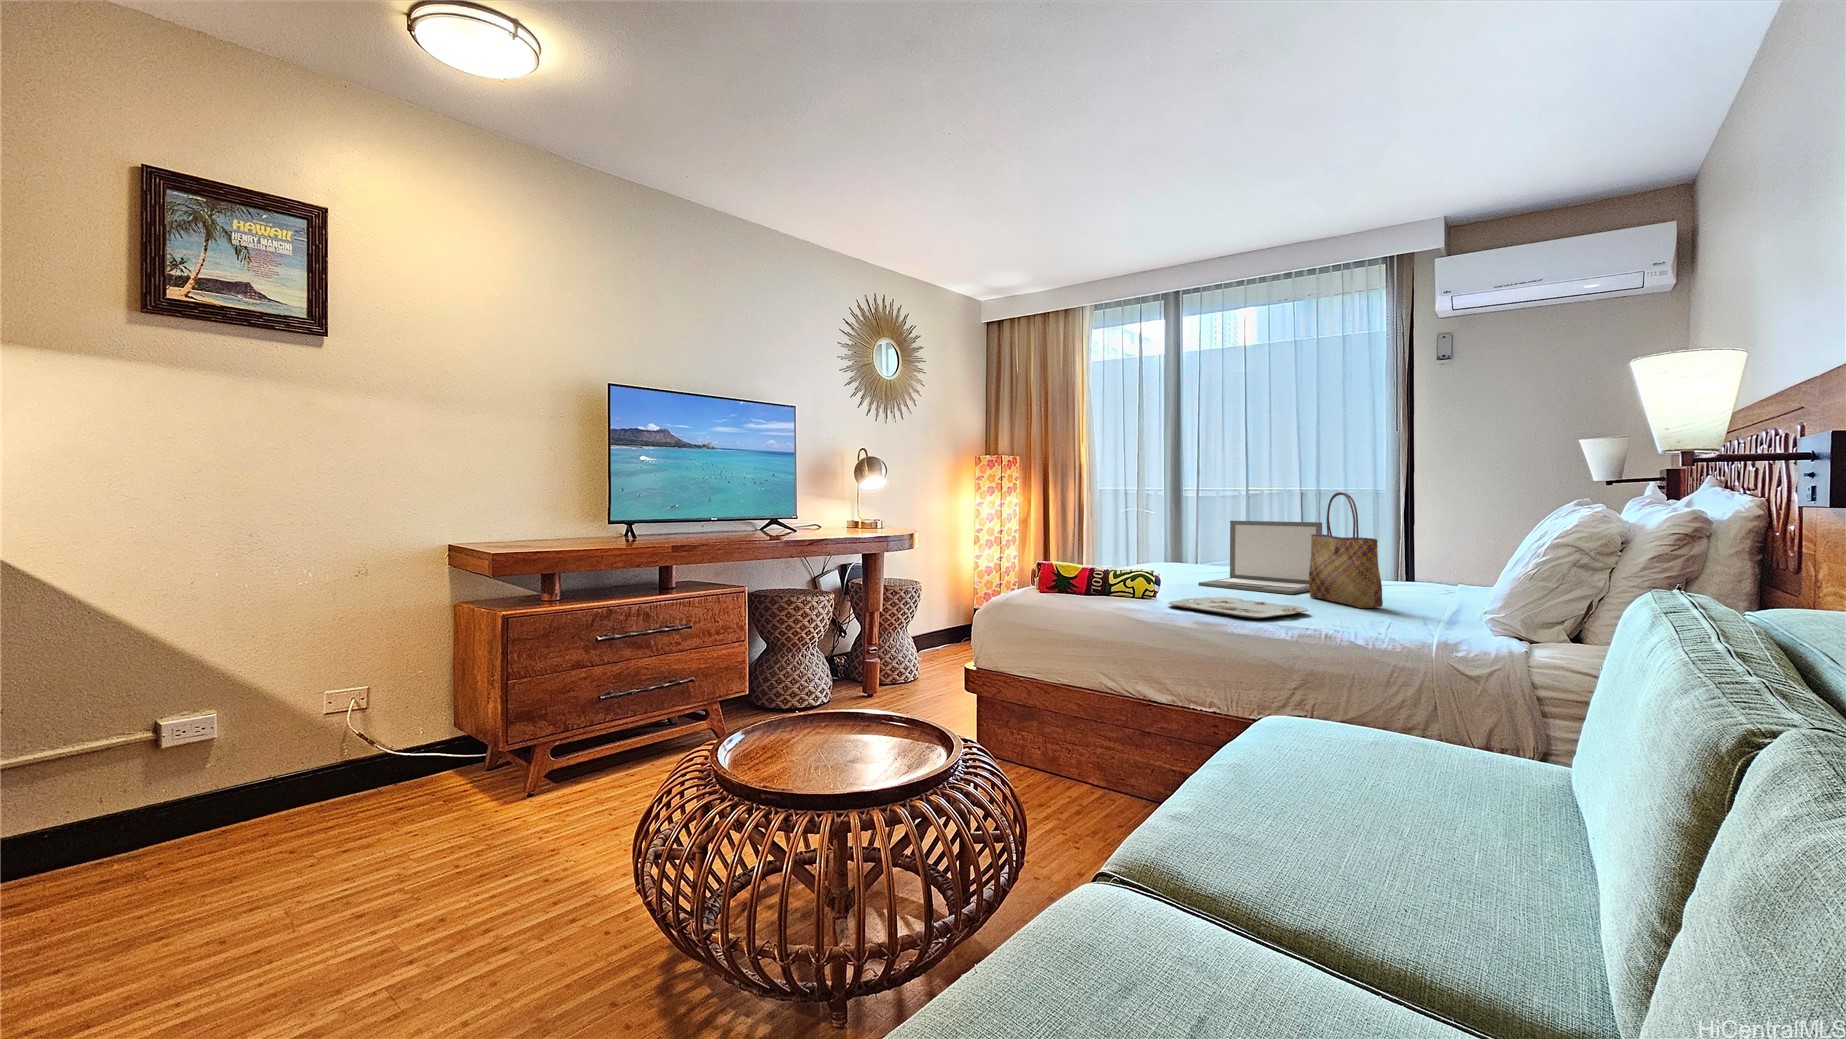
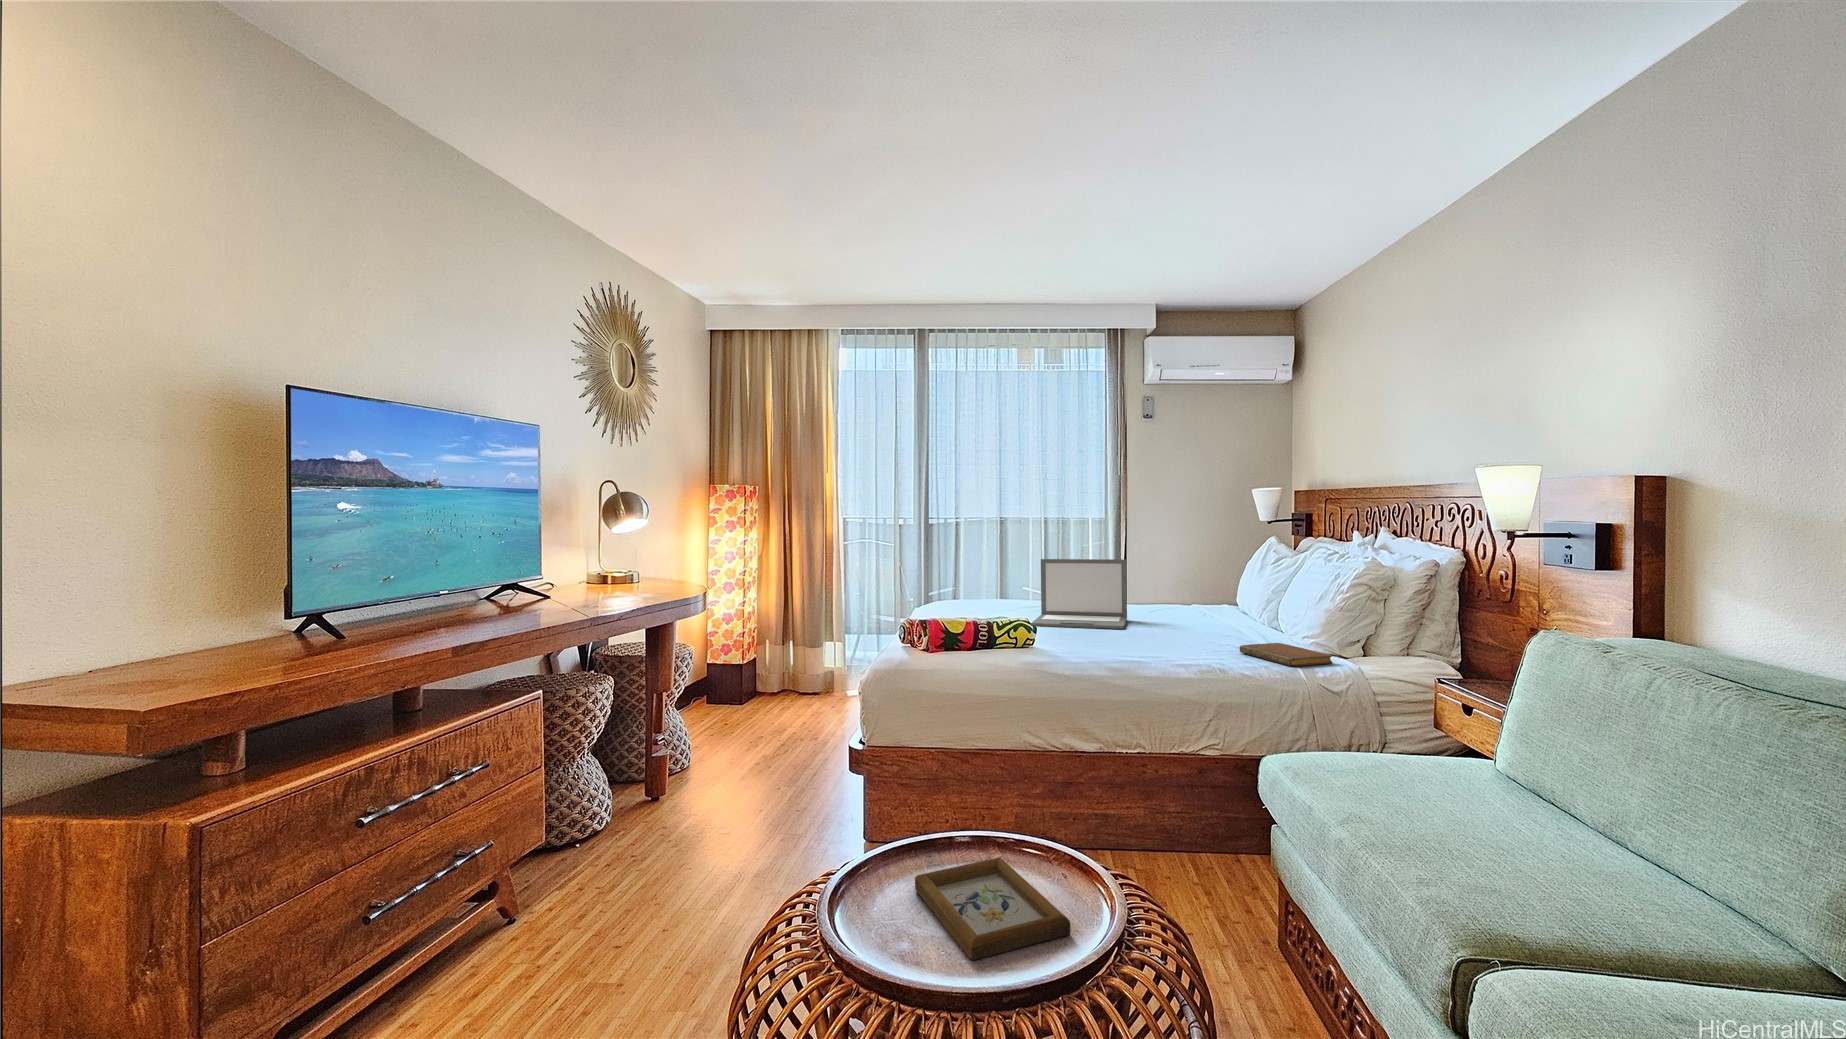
tote bag: present [1309,492,1383,608] -> none [1138,536,1215,639]
serving tray: present [1168,597,1308,619] -> none [1071,640,1191,663]
notebook: none [1370,612,1469,638] -> present [1240,643,1332,666]
picture frame: none [777,721,890,776] -> present [915,858,1070,960]

